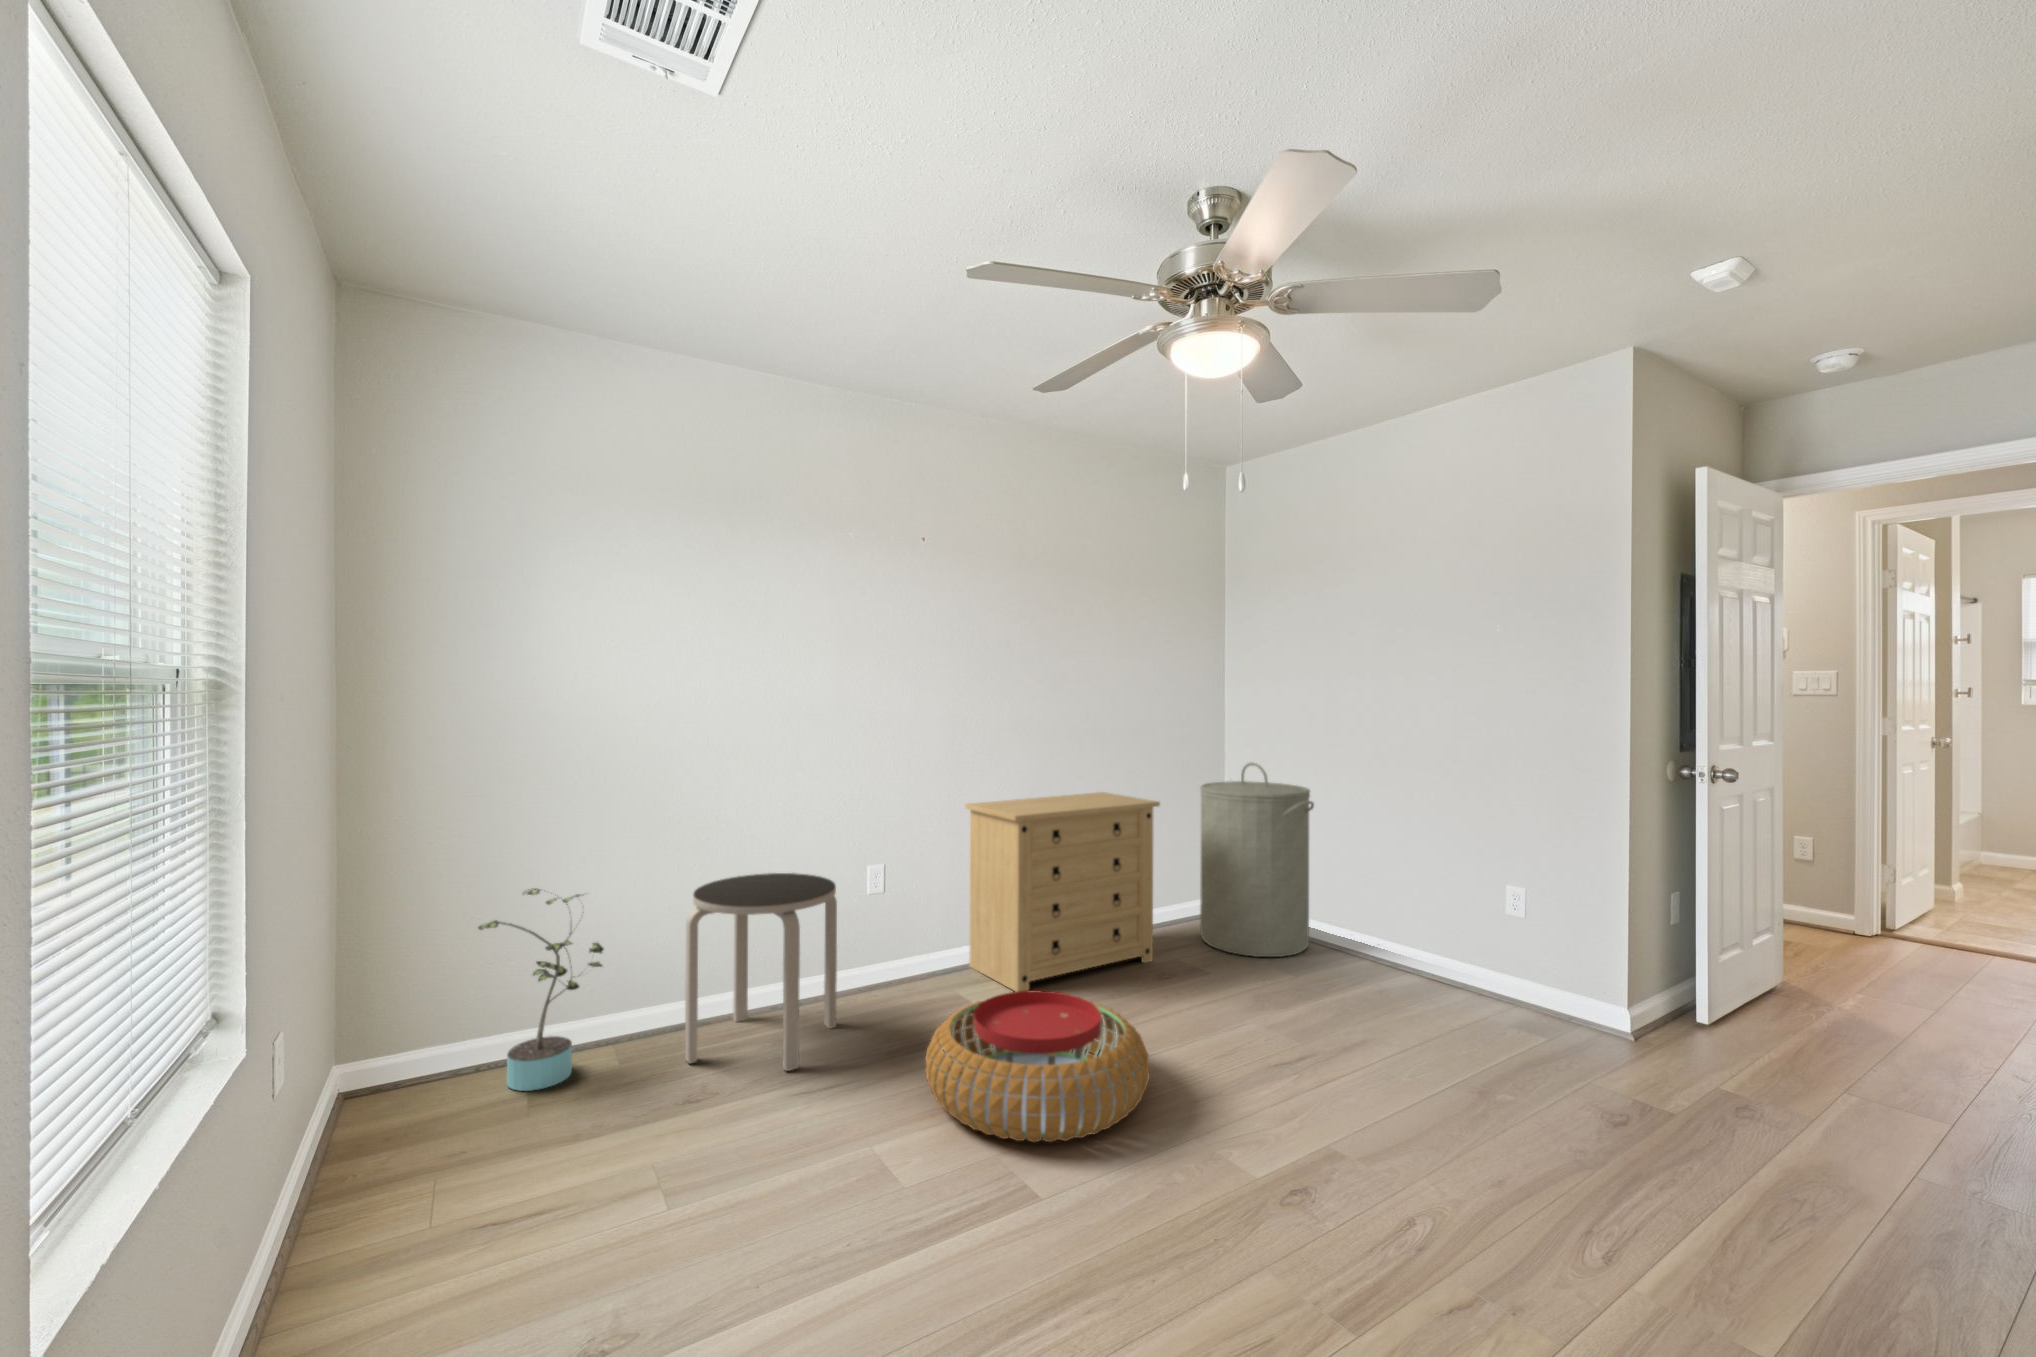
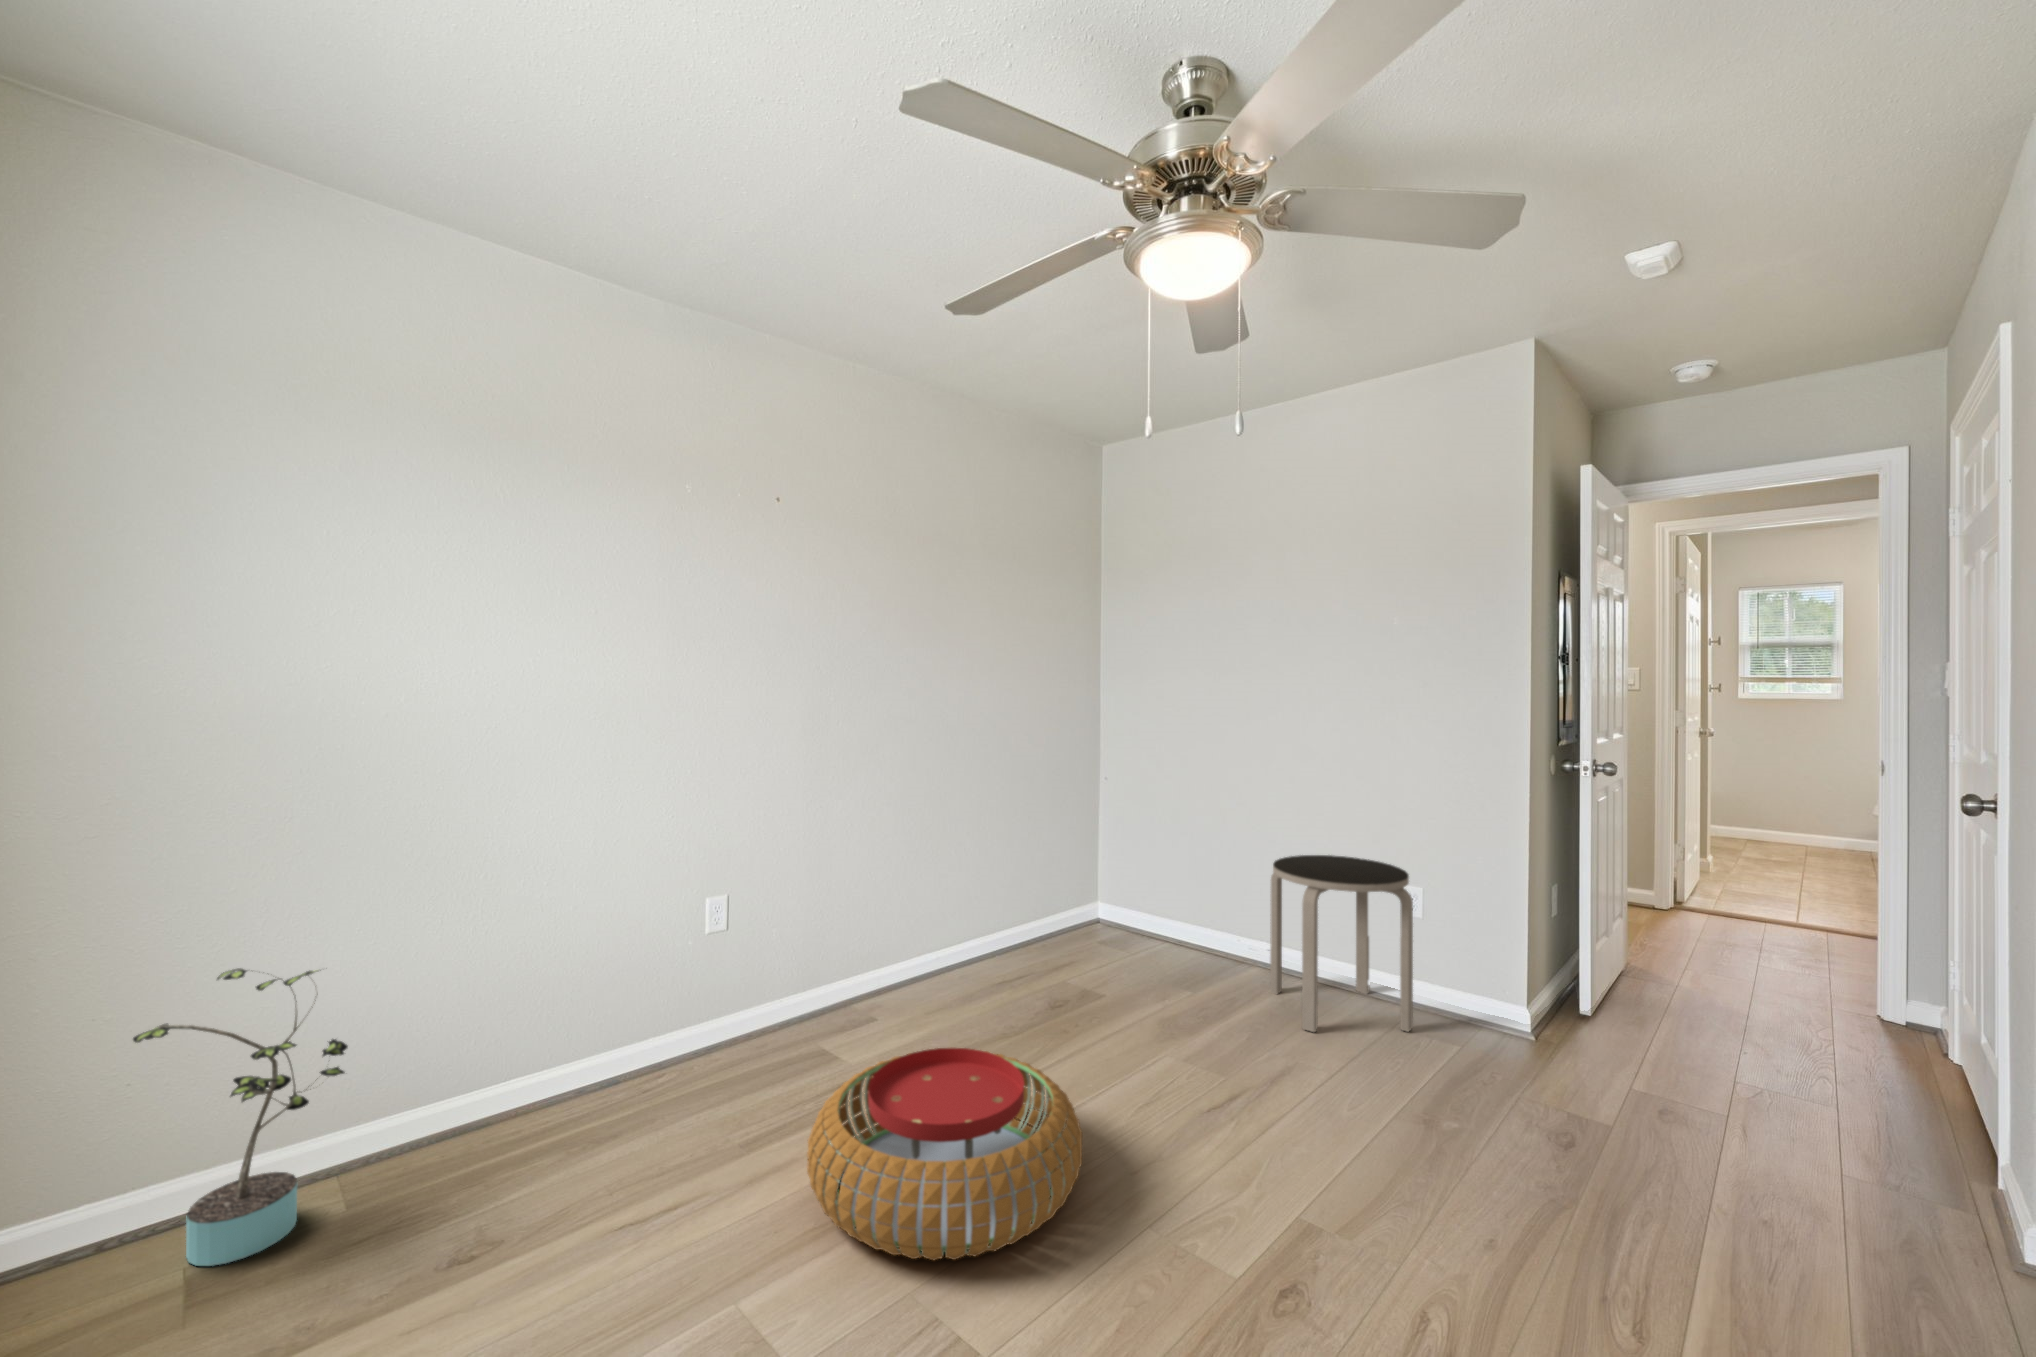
laundry hamper: present [1200,762,1314,957] -> none [1088,763,1208,969]
dresser: present [965,792,1160,992] -> none [837,799,1053,1037]
side table: present [685,873,837,1071] -> present [1270,855,1413,1032]

